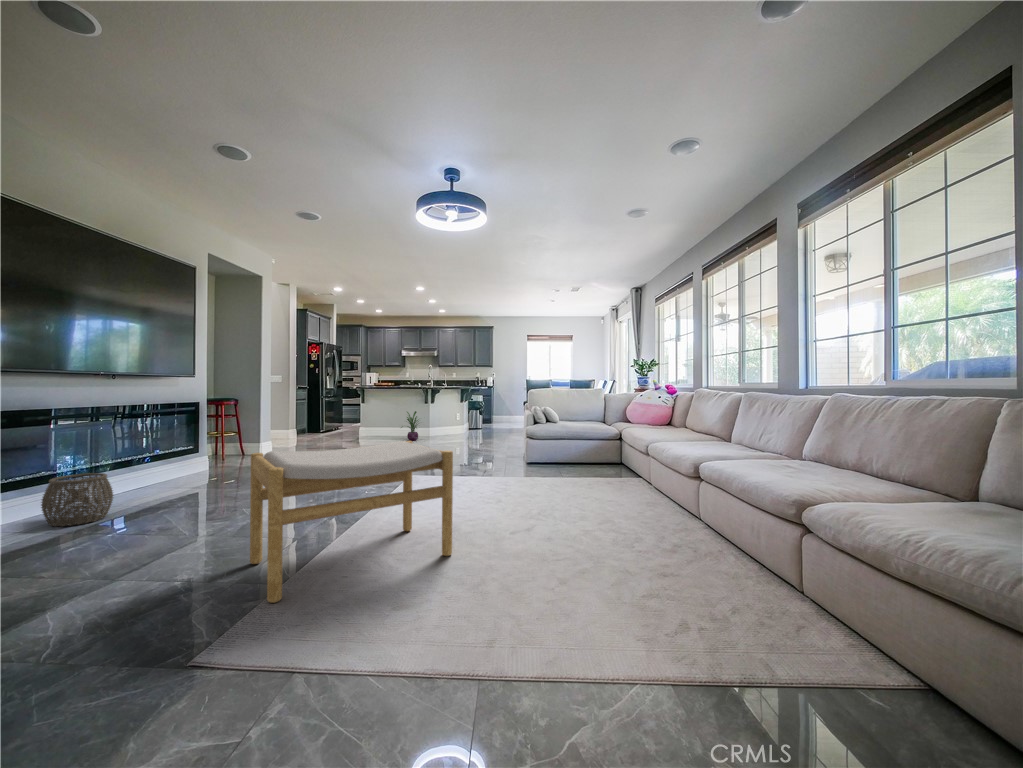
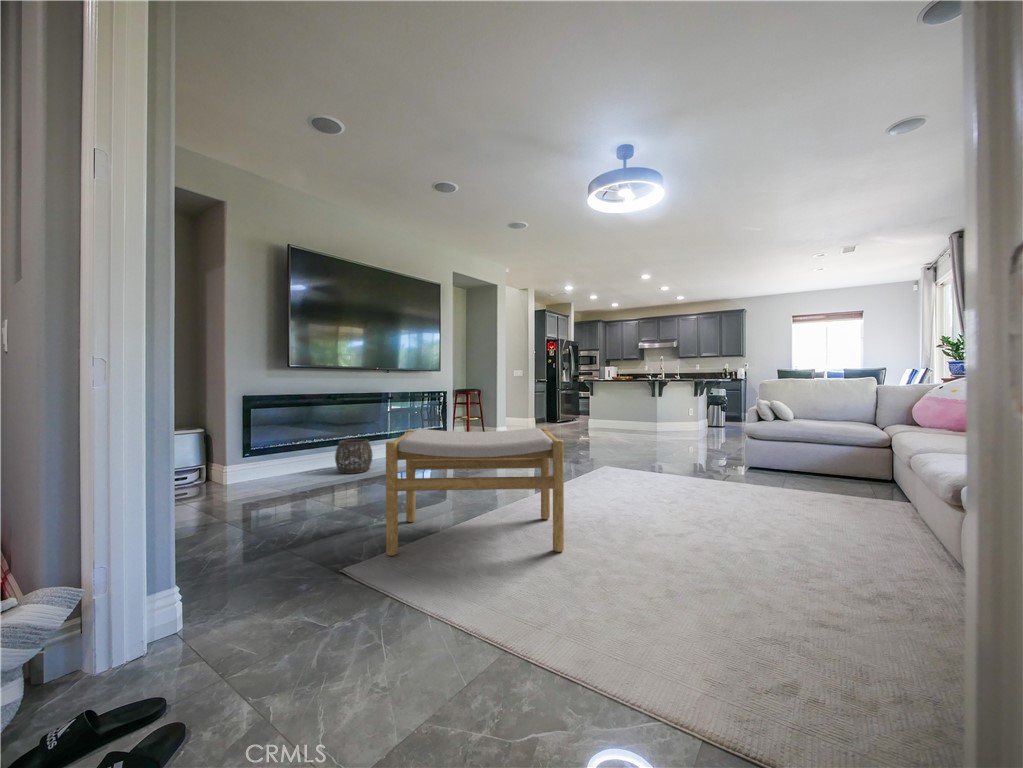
decorative plant: present [401,411,418,441] -> none [618,404,653,434]

